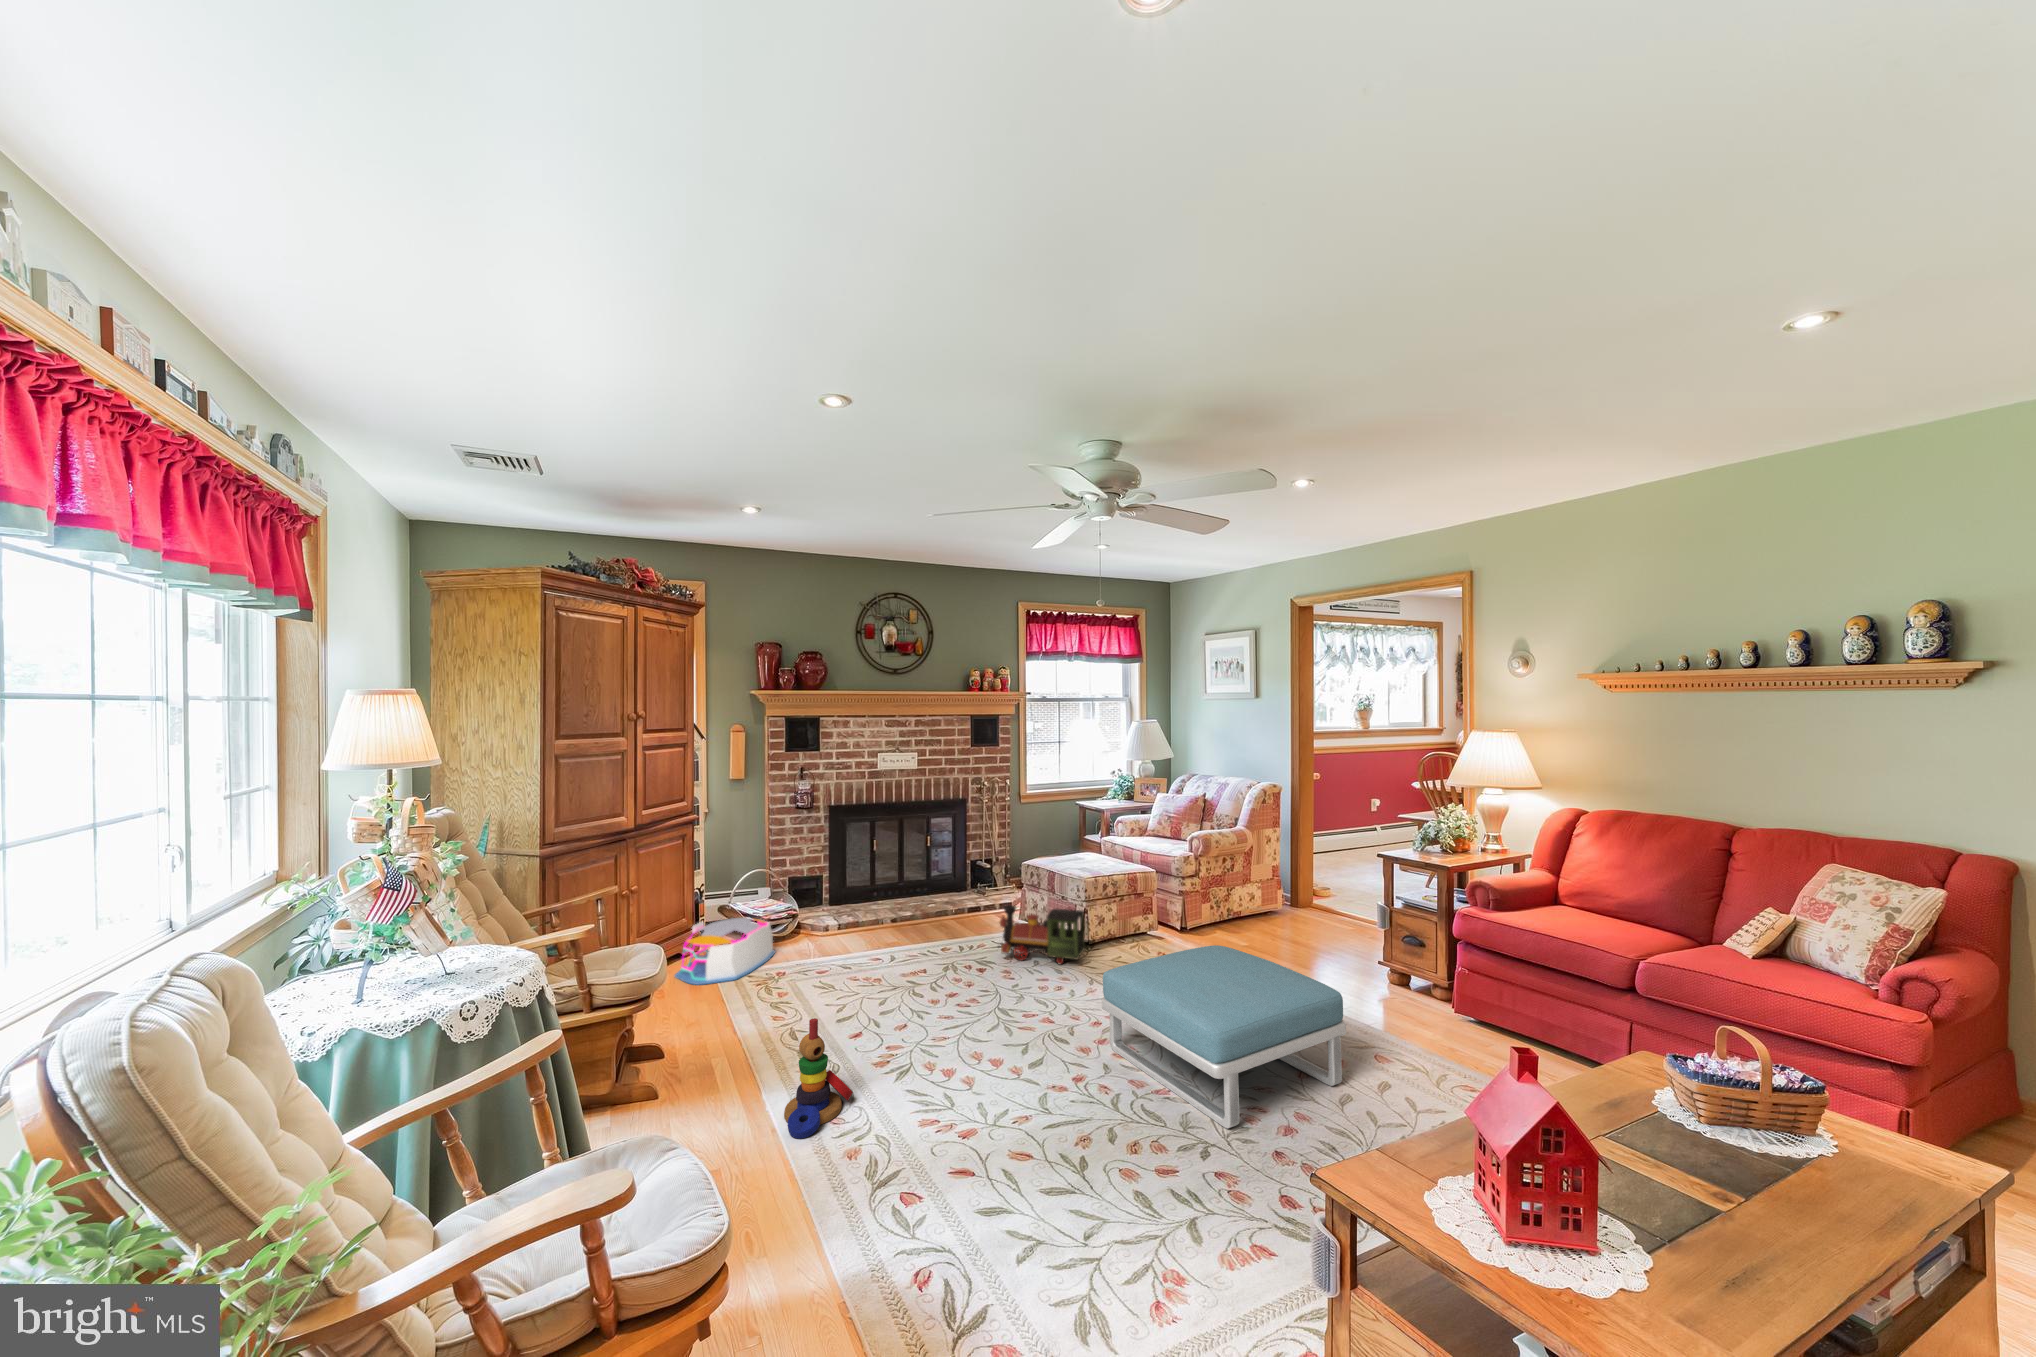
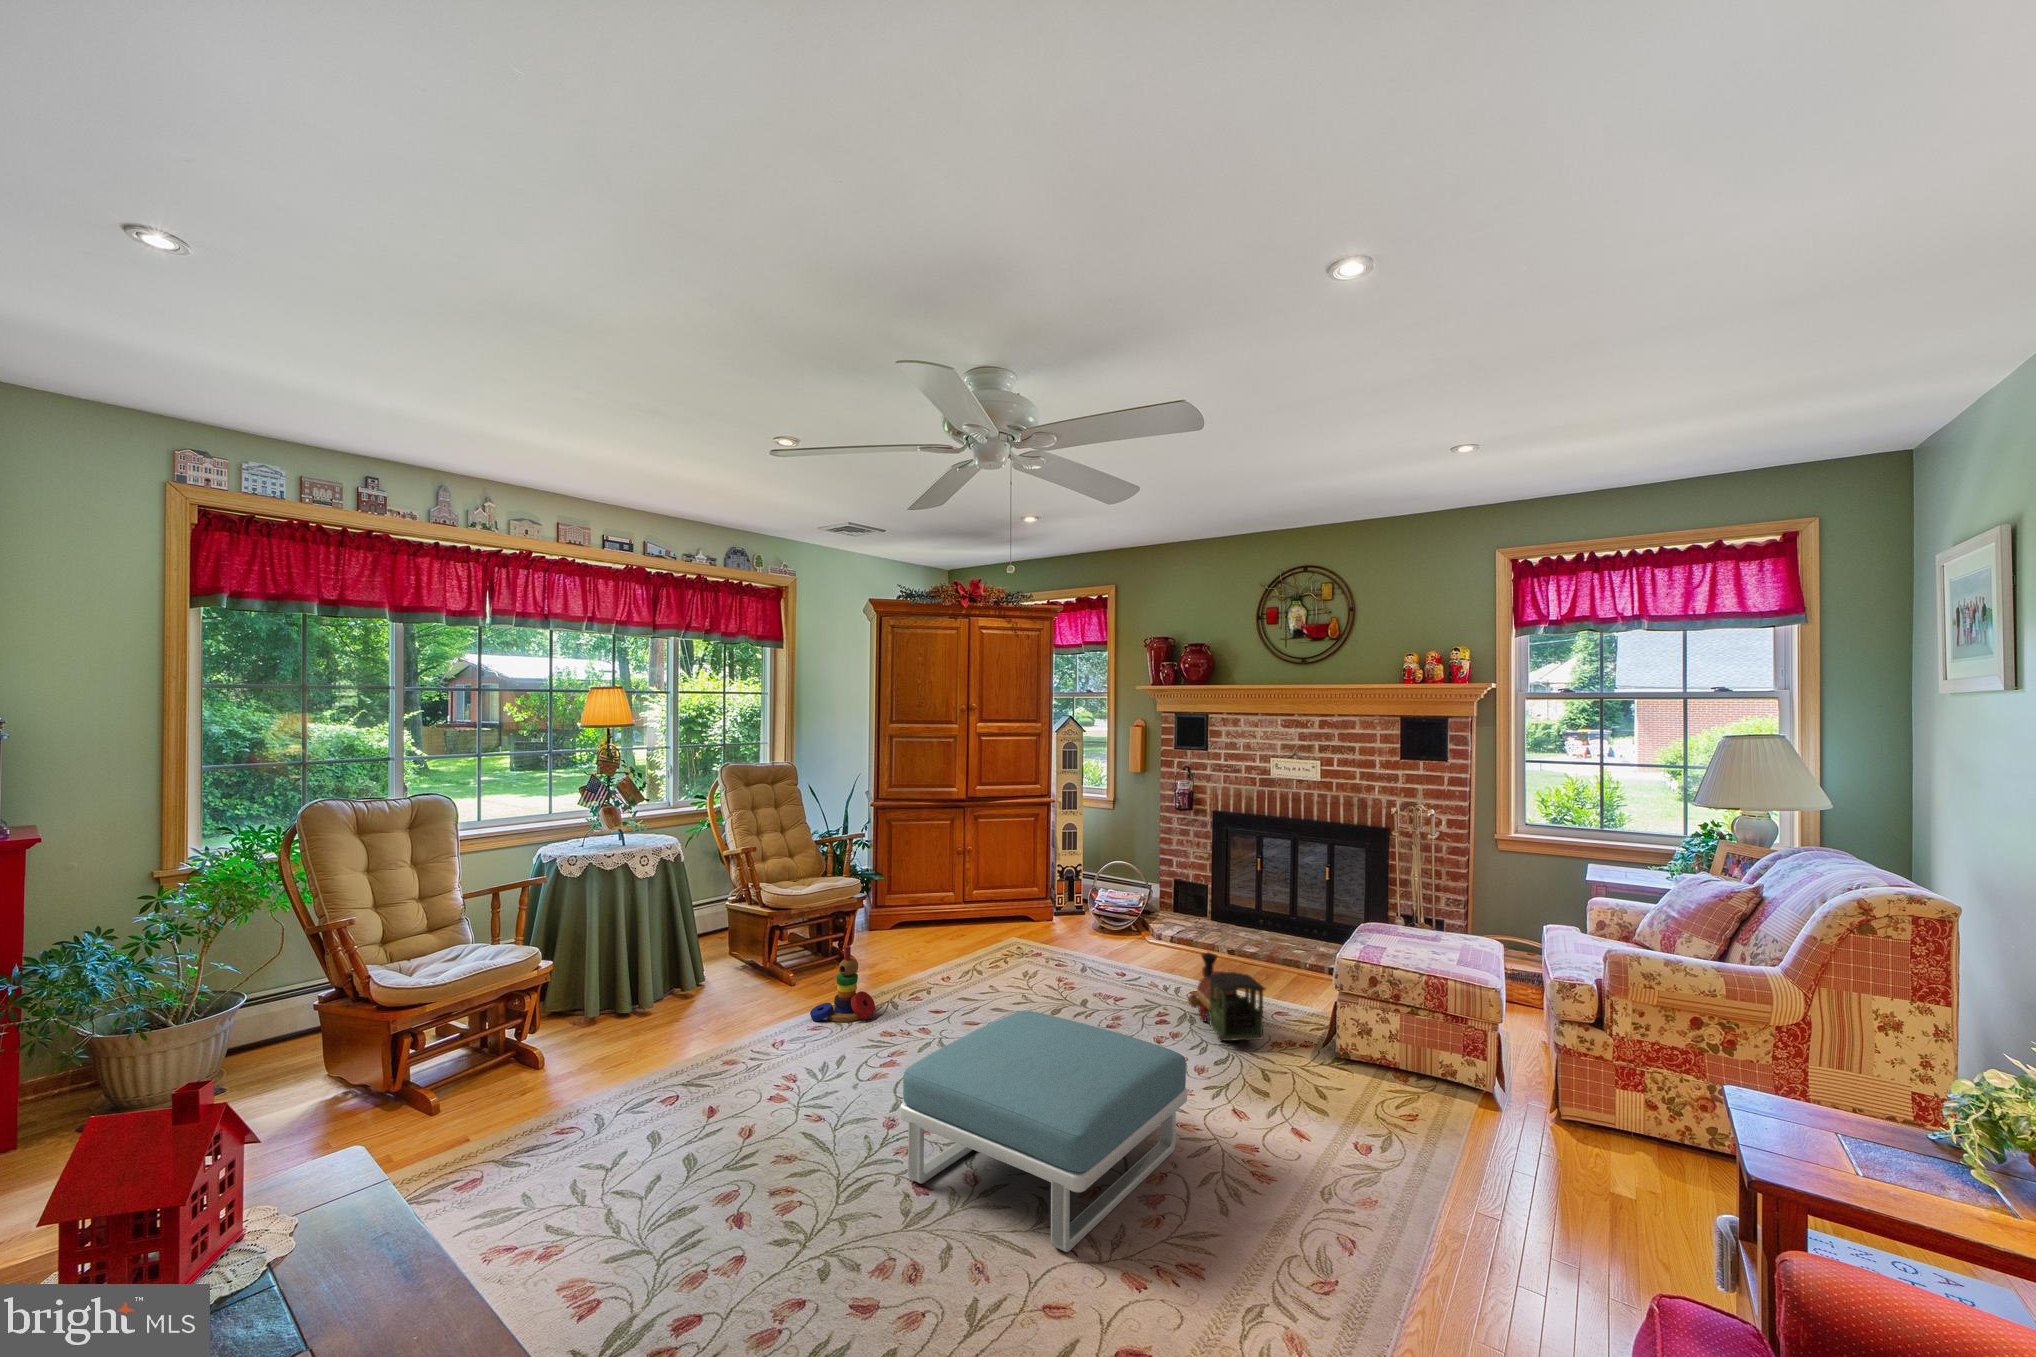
storage bin: present [675,917,775,985] -> none [995,889,1086,940]

